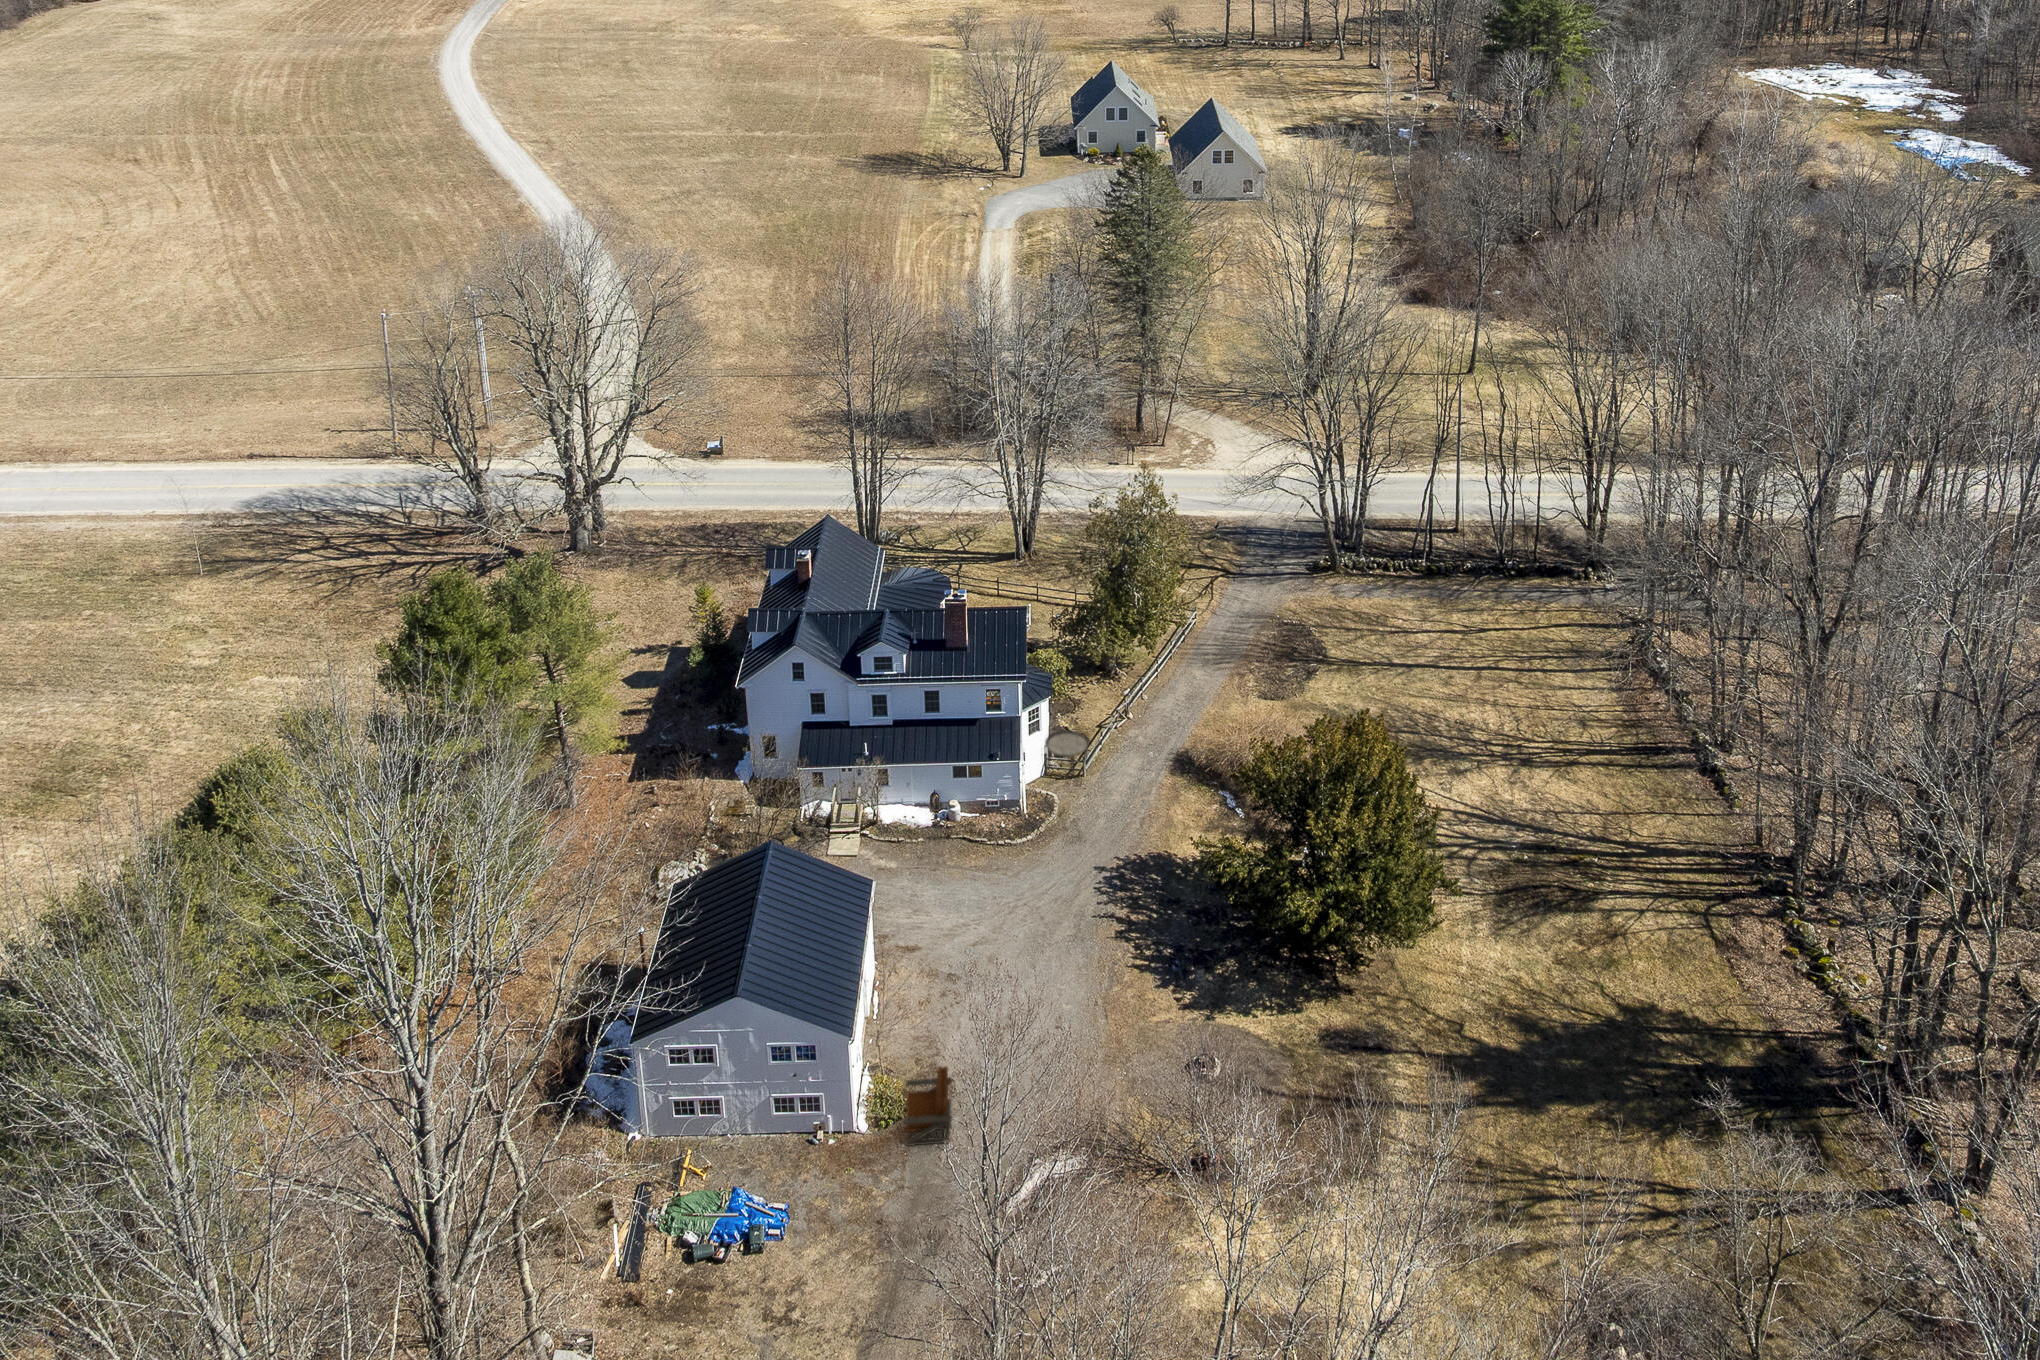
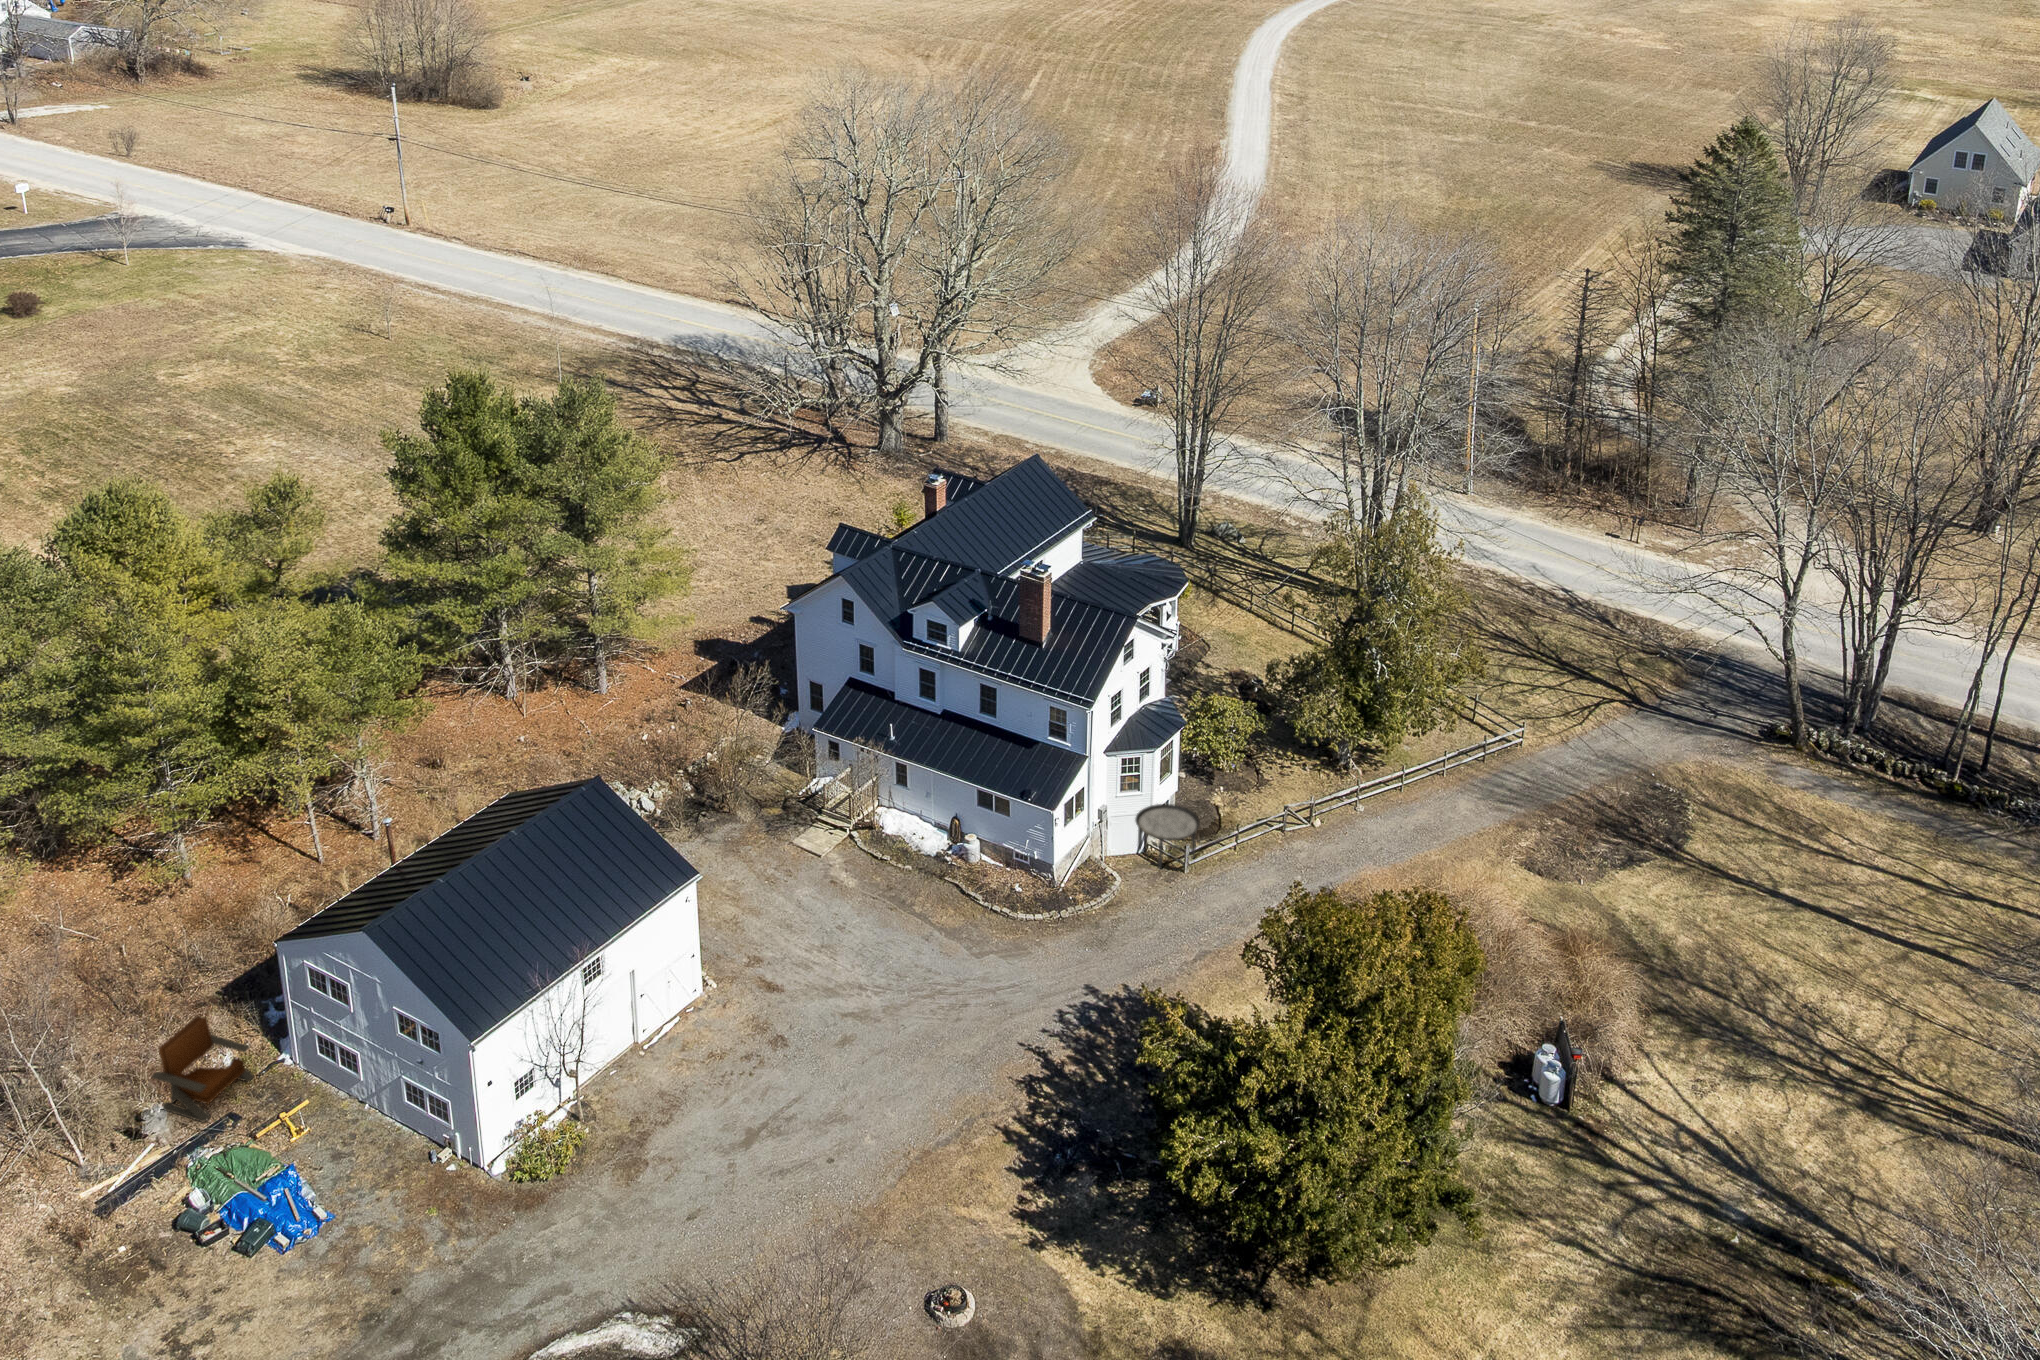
lounge chair: present [905,1066,952,1146] -> present [151,1016,254,1122]

